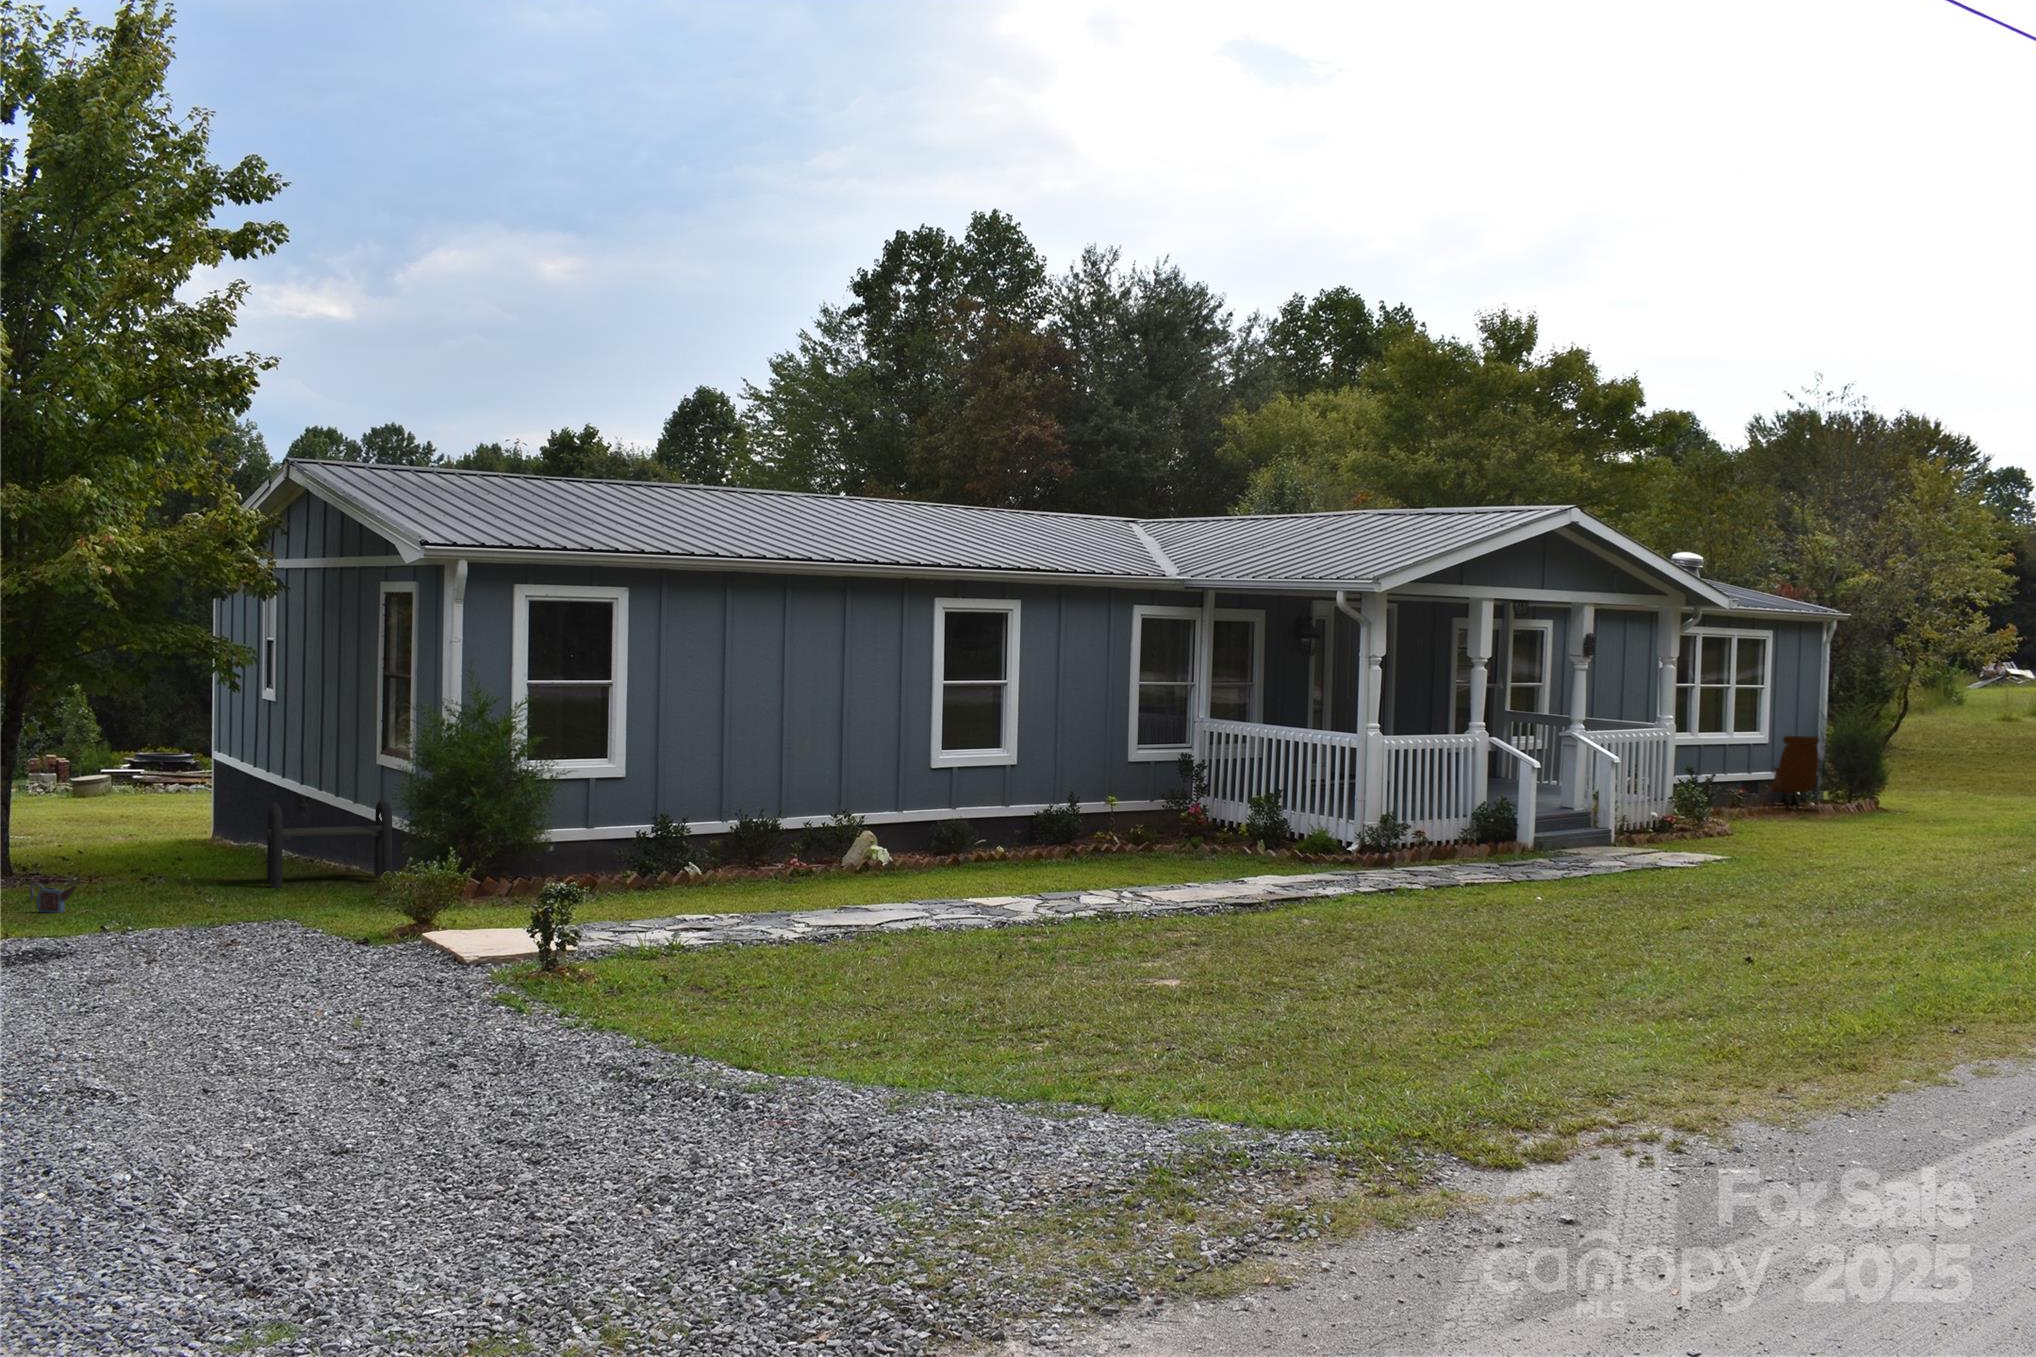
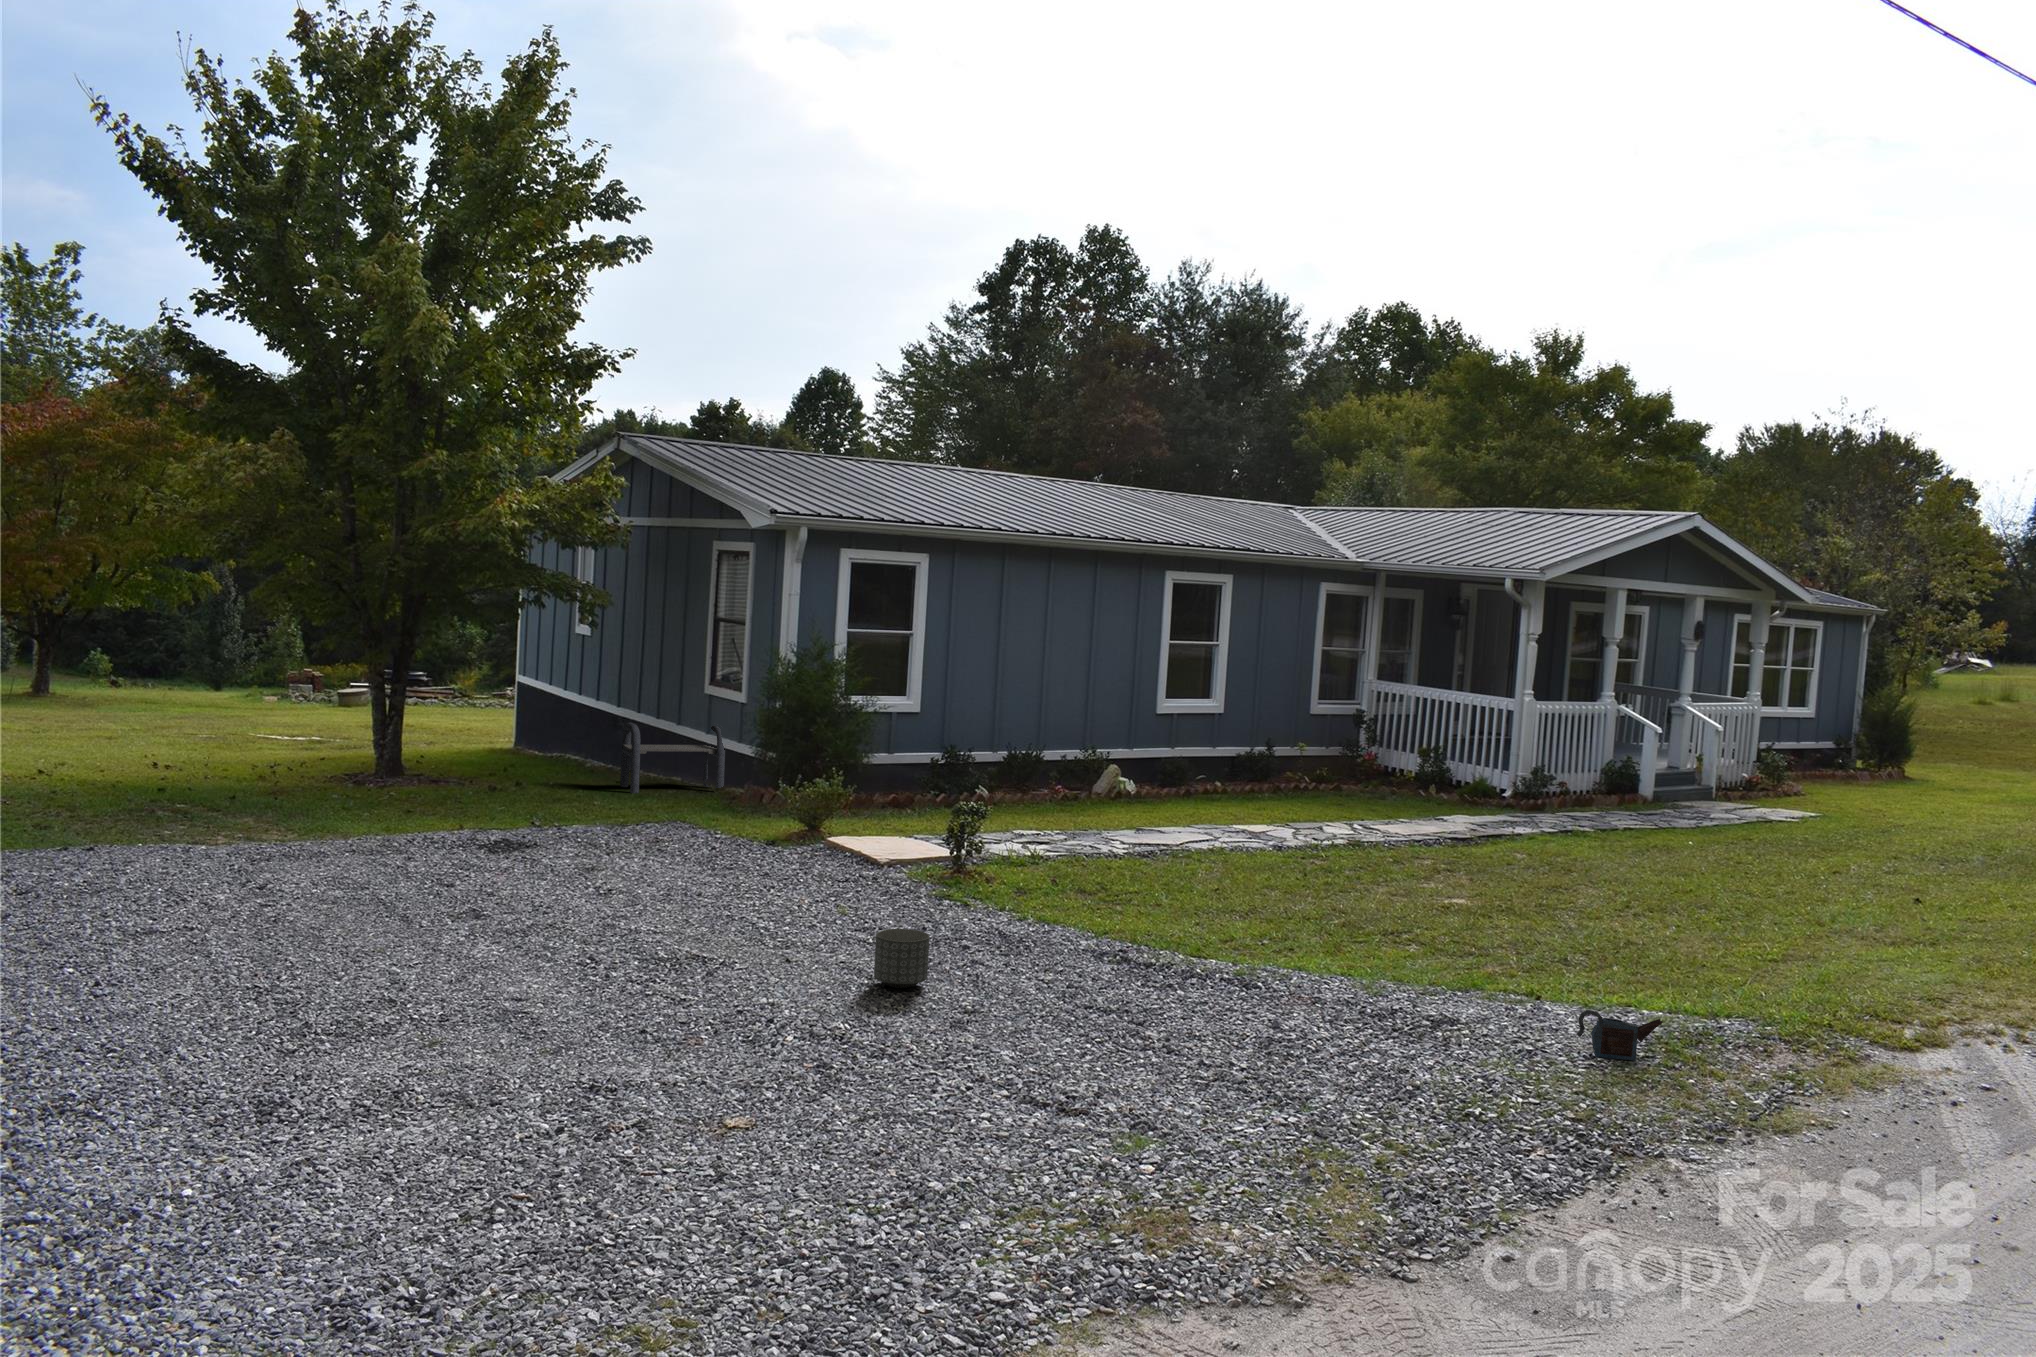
lounge chair: present [1767,736,1819,808] -> none [1819,712,1873,777]
watering can: present [29,883,77,913] -> present [1577,1010,1663,1061]
planter: none [272,1054,346,1131] -> present [874,929,930,988]

